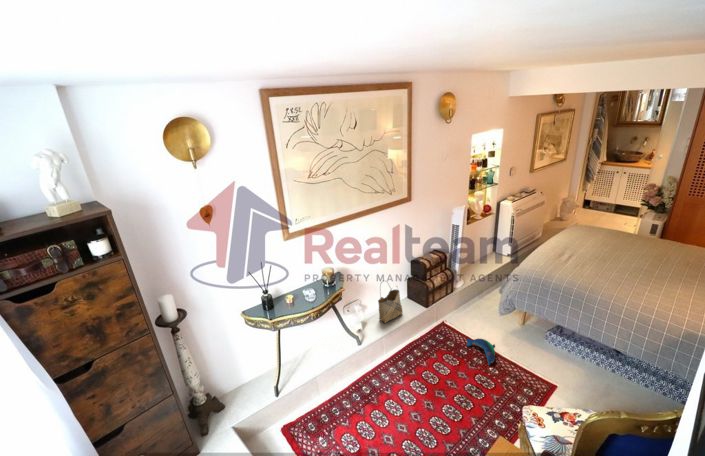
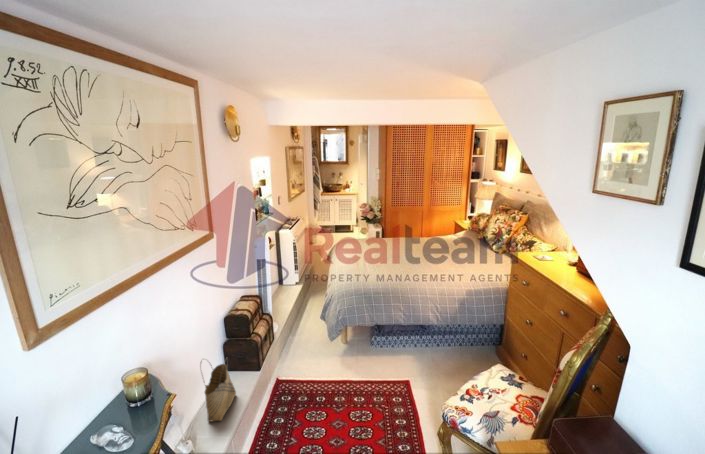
plush toy: present [466,339,495,365] -> none [315,372,353,397]

